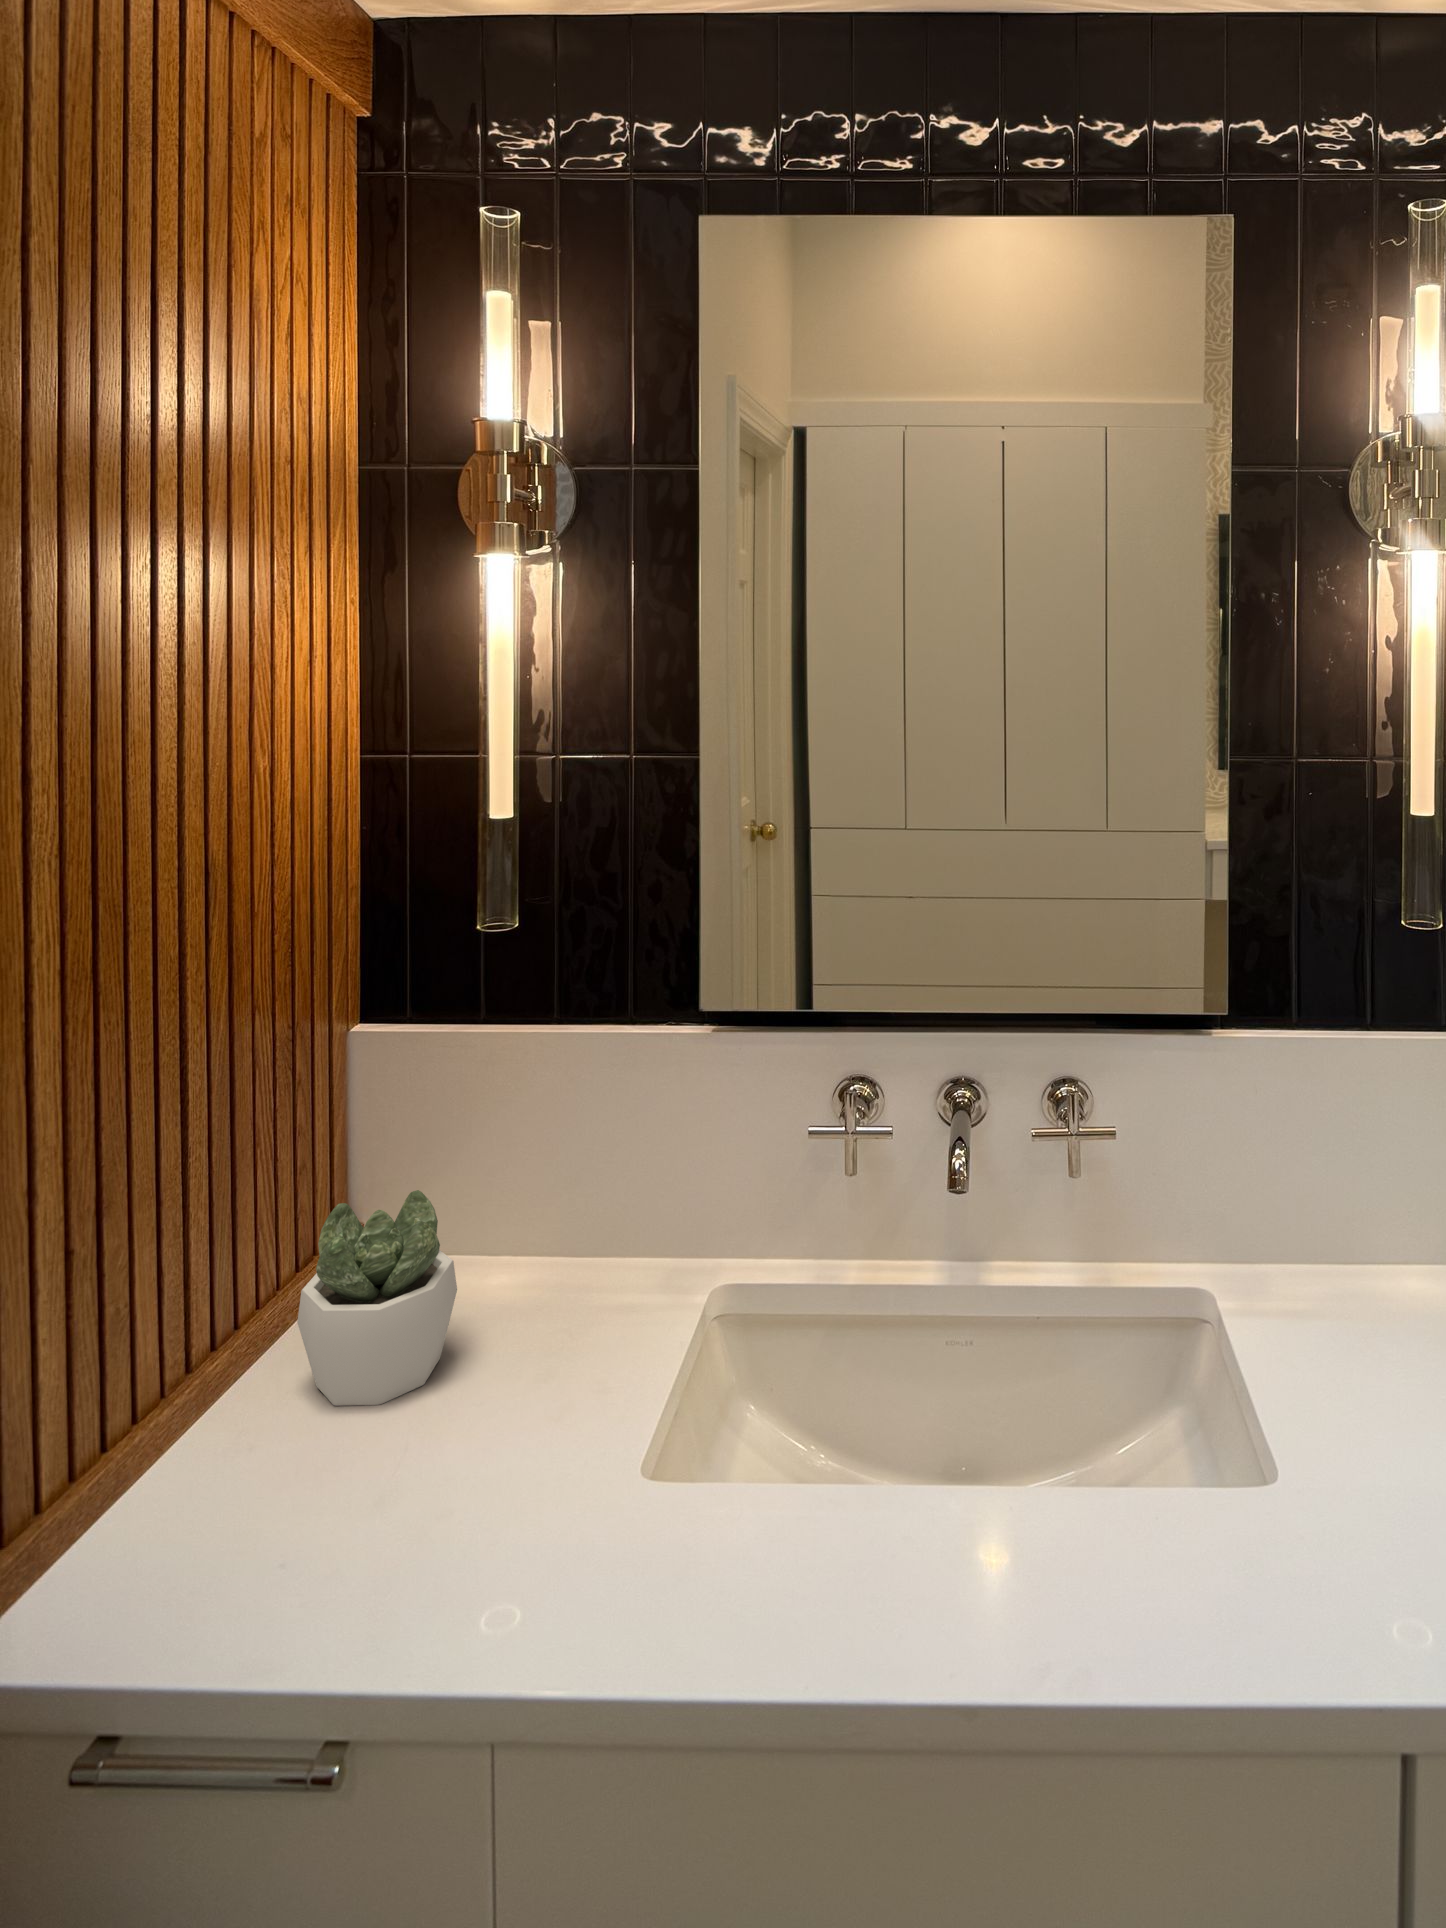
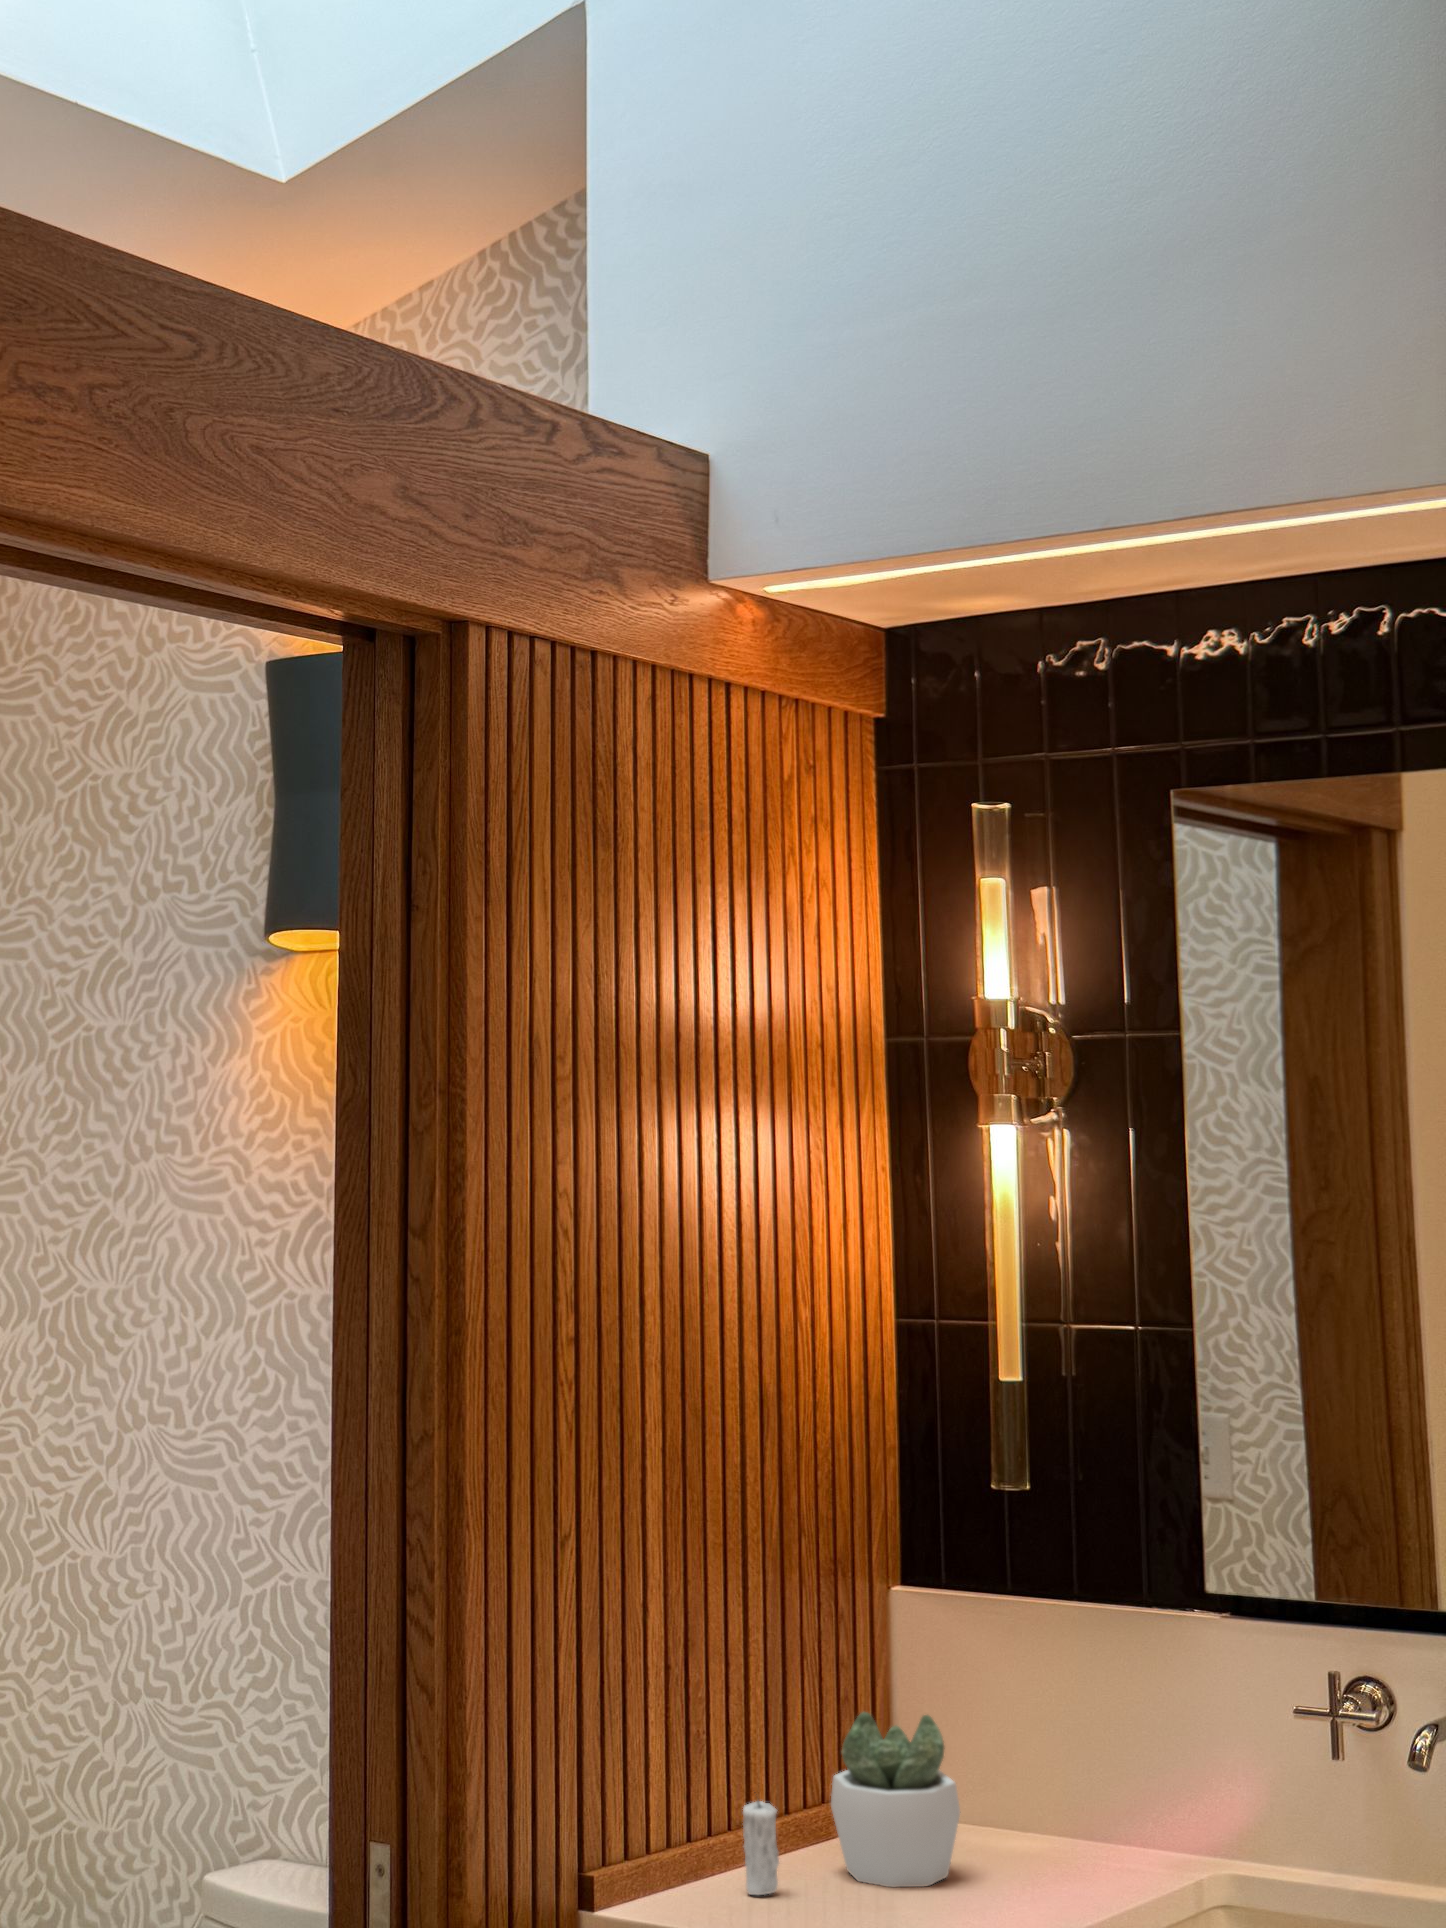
candle: none [185,1370,237,1502] -> present [743,1800,779,1895]

